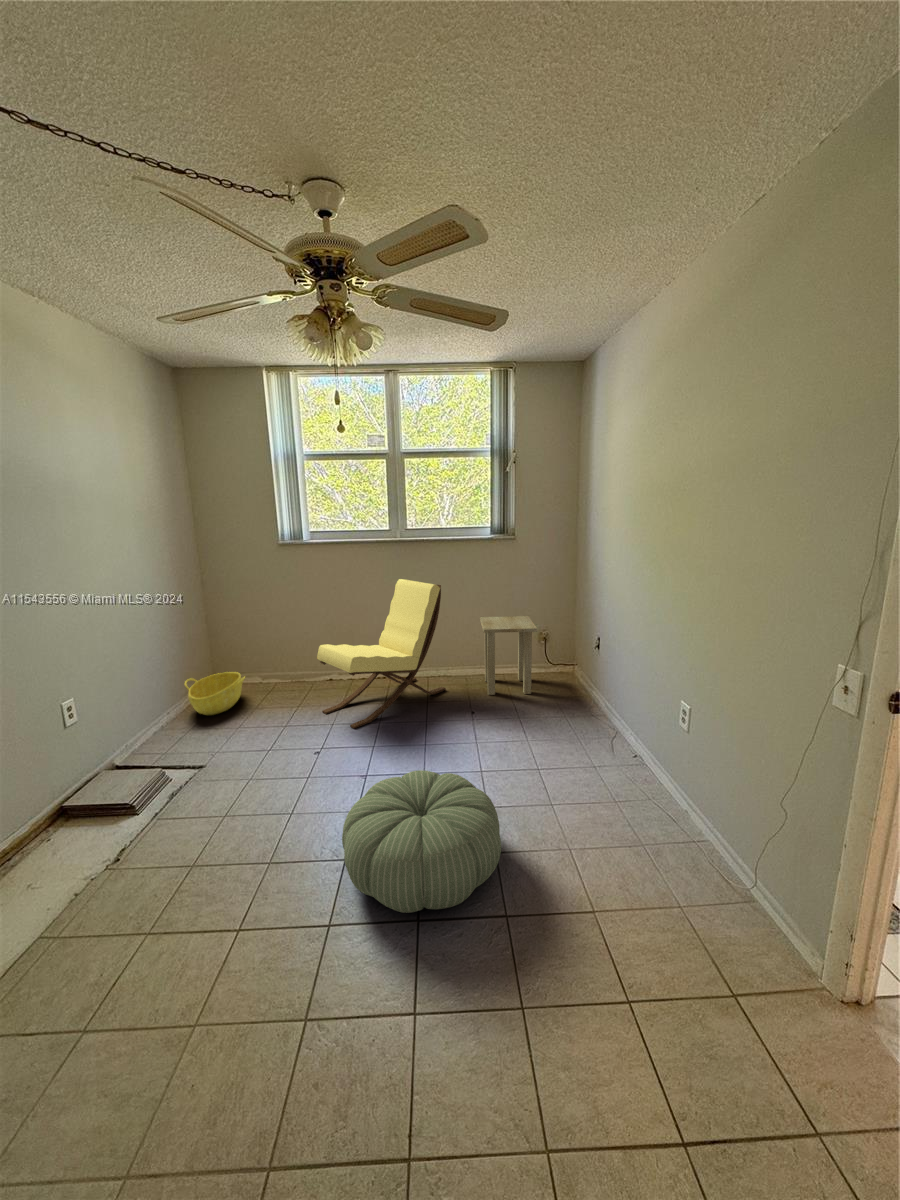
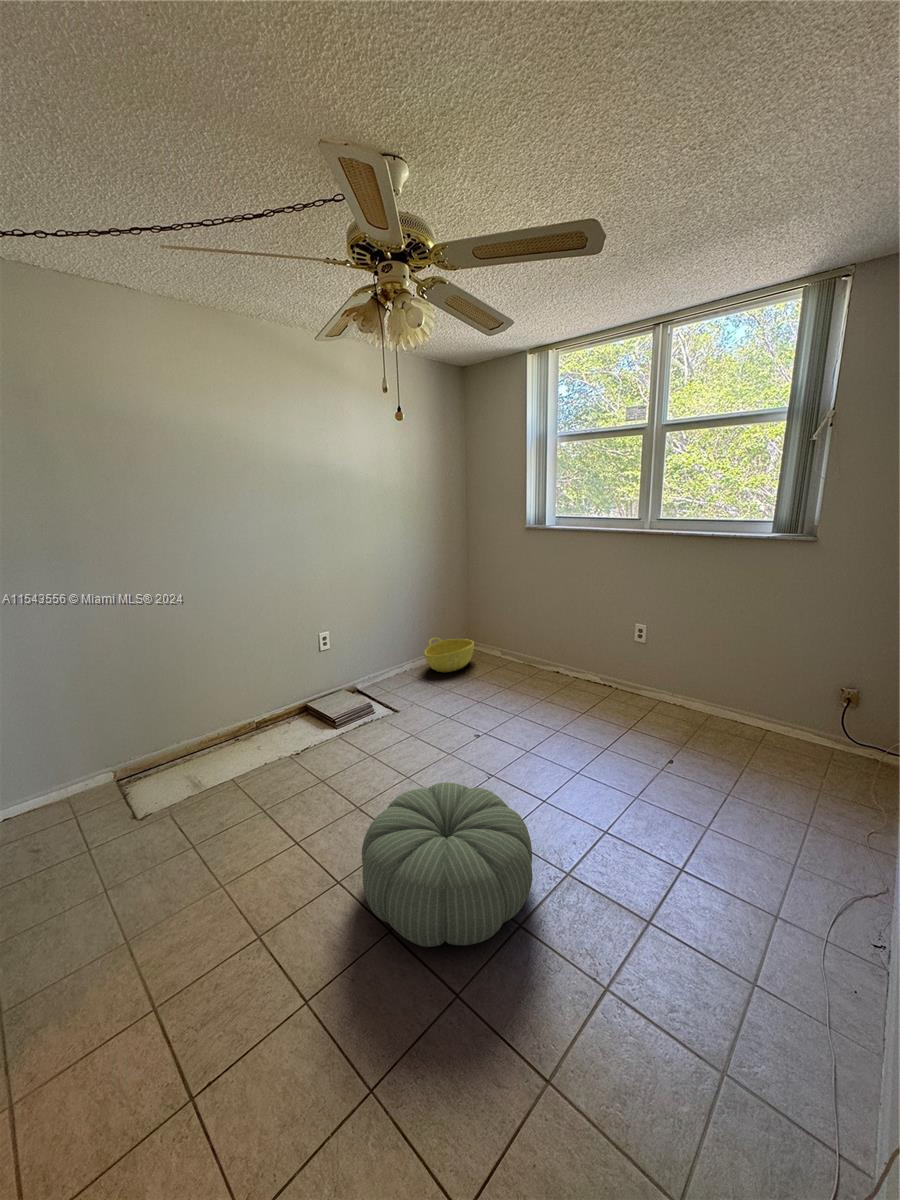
lounge chair: present [317,579,446,729] -> none [514,578,667,725]
side table: present [480,616,537,695] -> none [713,643,818,770]

